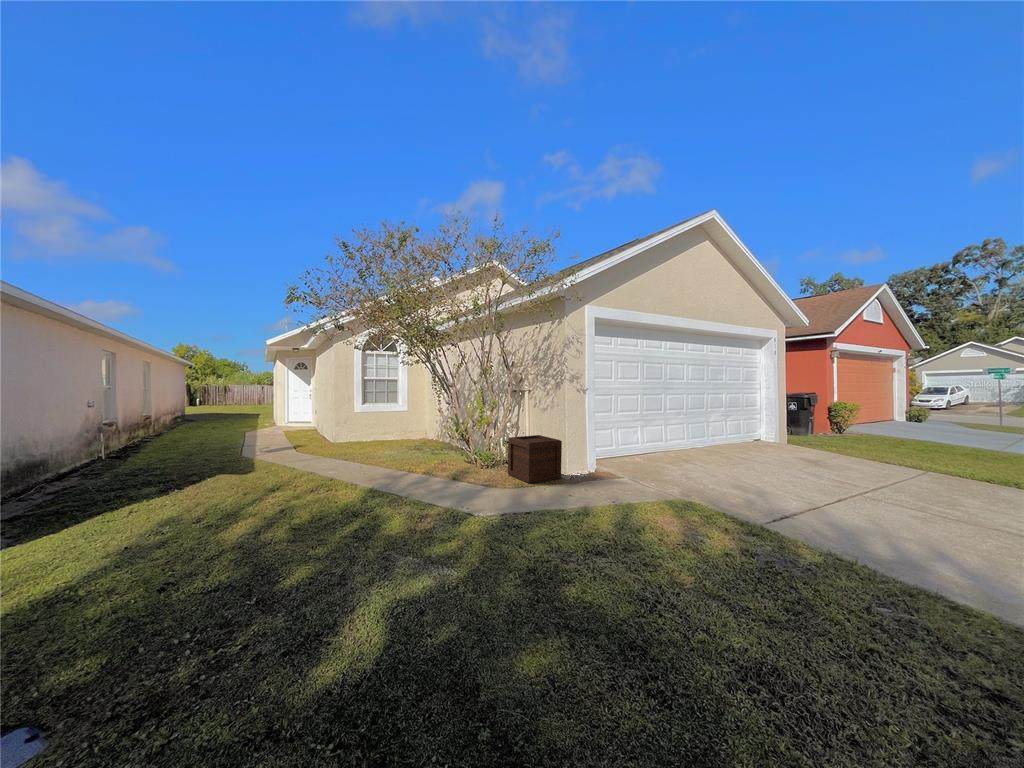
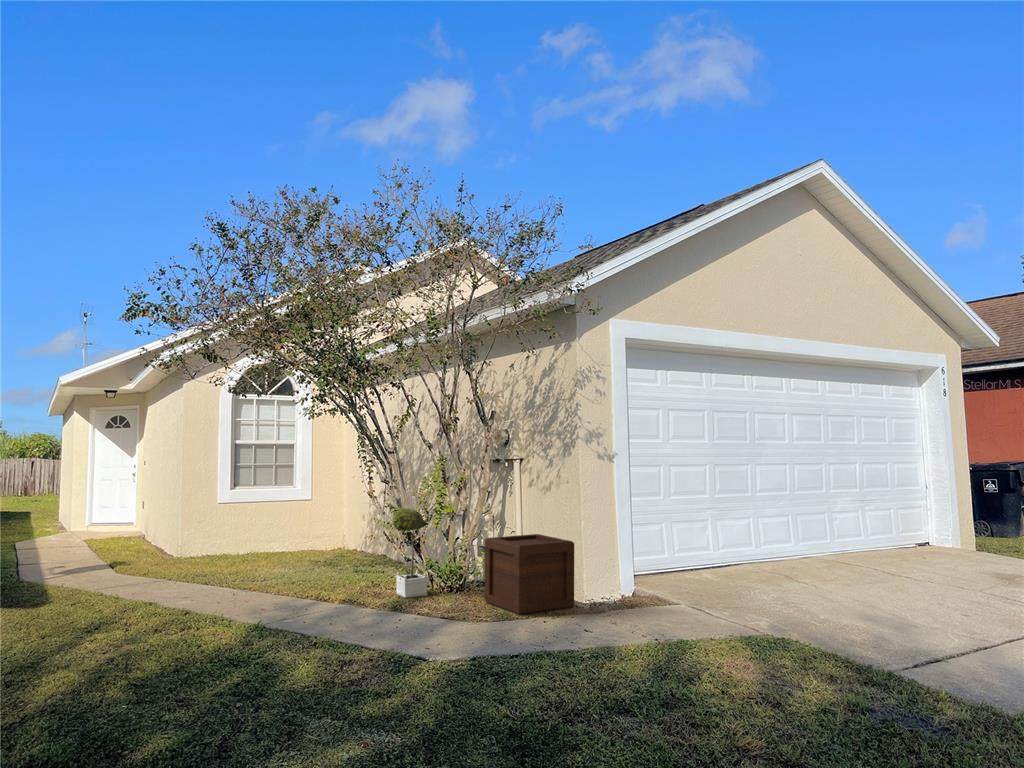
potted tree: none [453,418,475,471] -> present [393,507,428,598]

